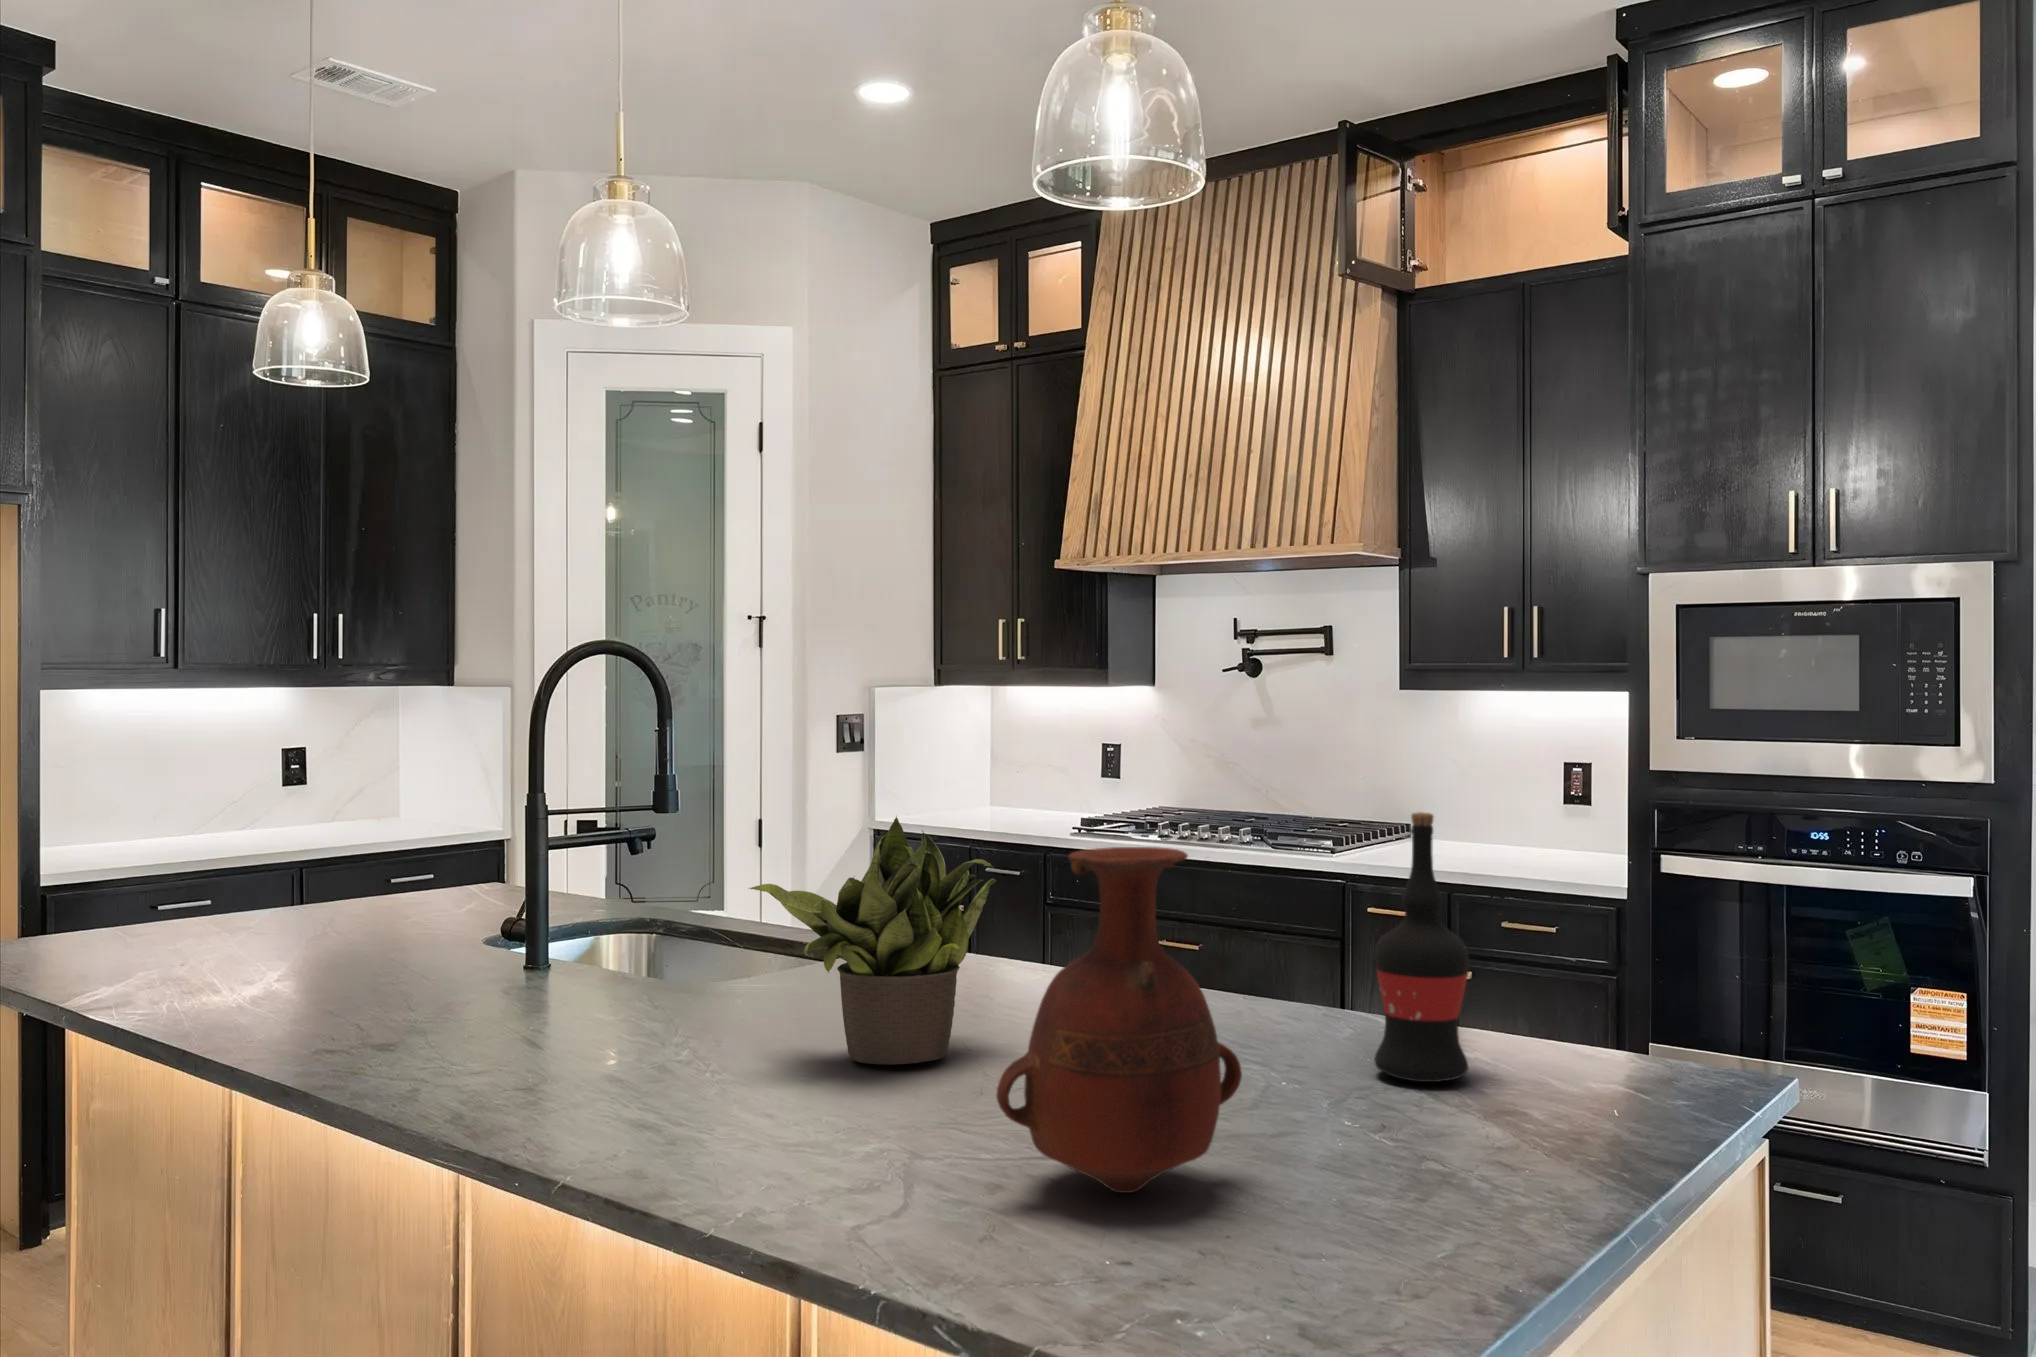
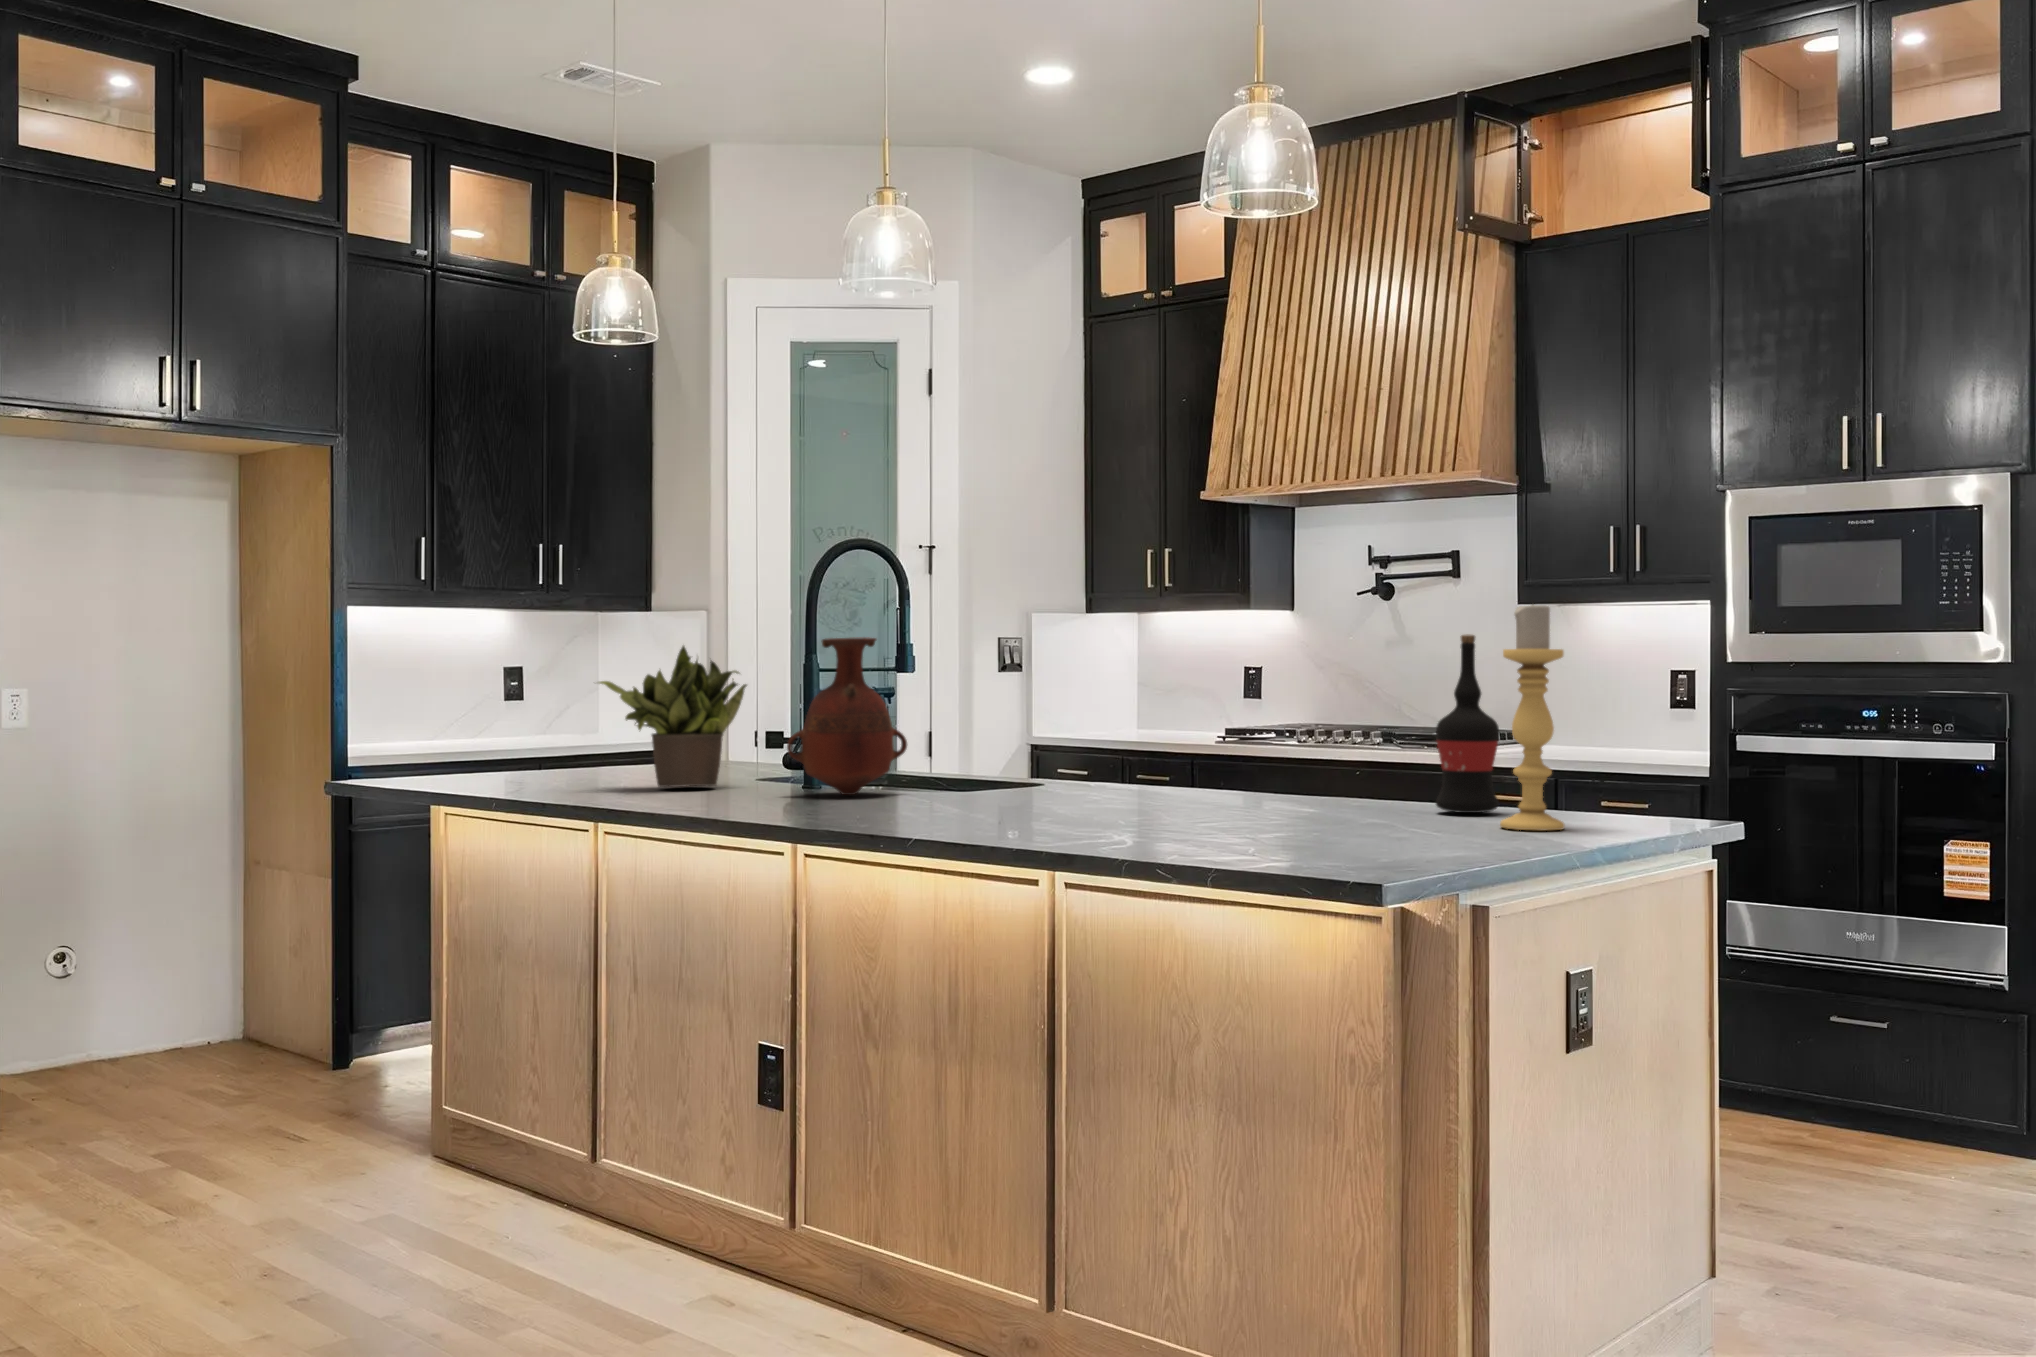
candle holder: none [1492,784,1595,1158] -> present [1500,601,1564,830]
potted plant: present [750,817,996,1065] -> present [599,646,747,787]
vase: present [996,847,1242,1193] -> present [787,638,907,795]

